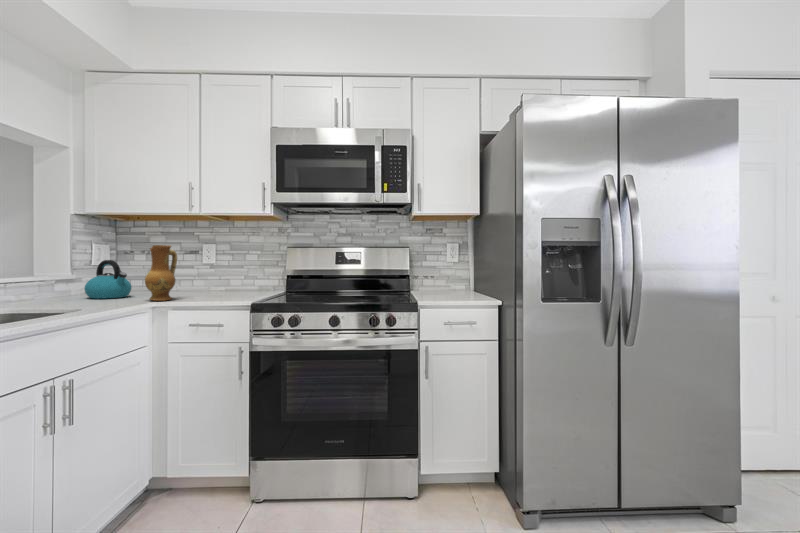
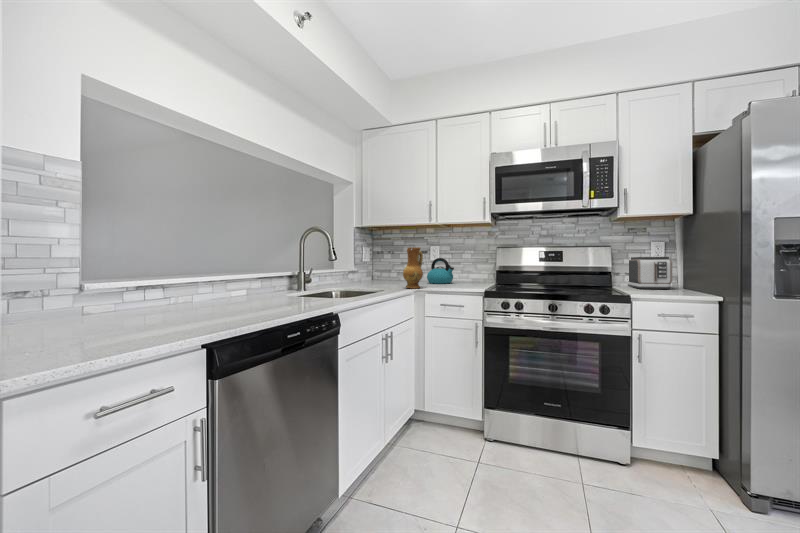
toaster: none [426,259,465,294] -> present [628,257,672,289]
kettle: present [84,260,132,299] -> present [427,258,454,284]

